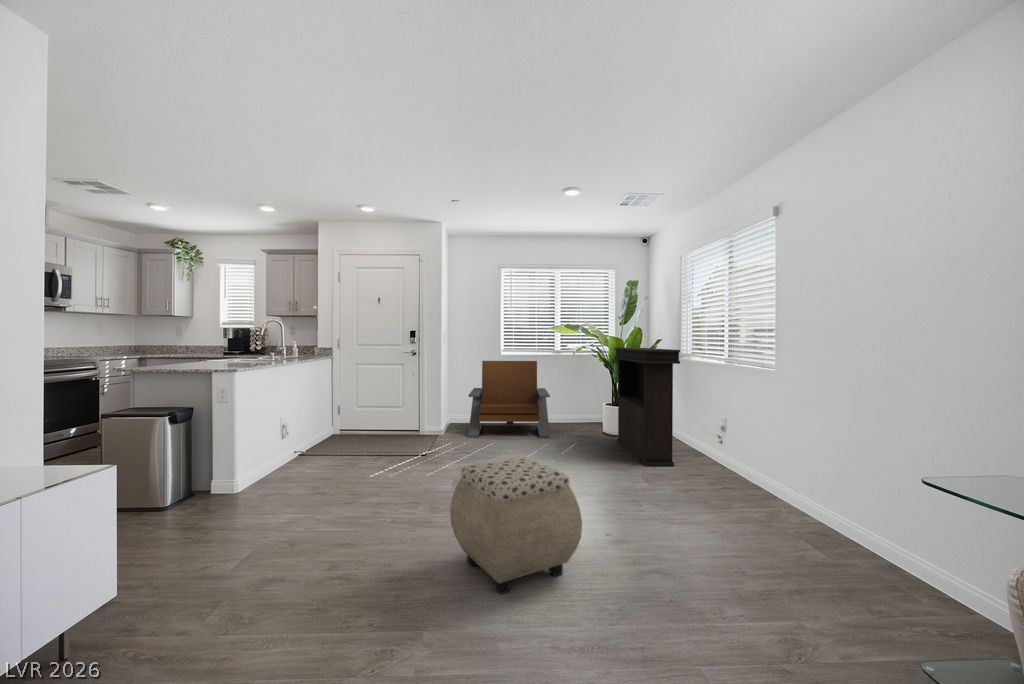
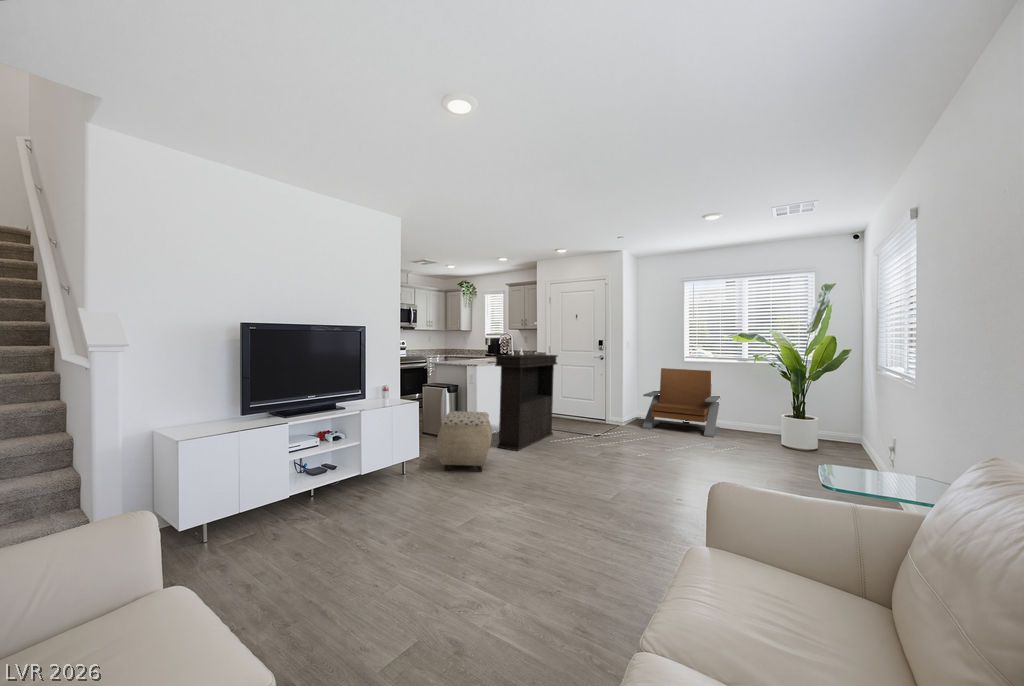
console table: present [615,348,680,466] -> present [495,354,558,451]
ottoman: present [450,457,582,594] -> present [436,411,492,472]

